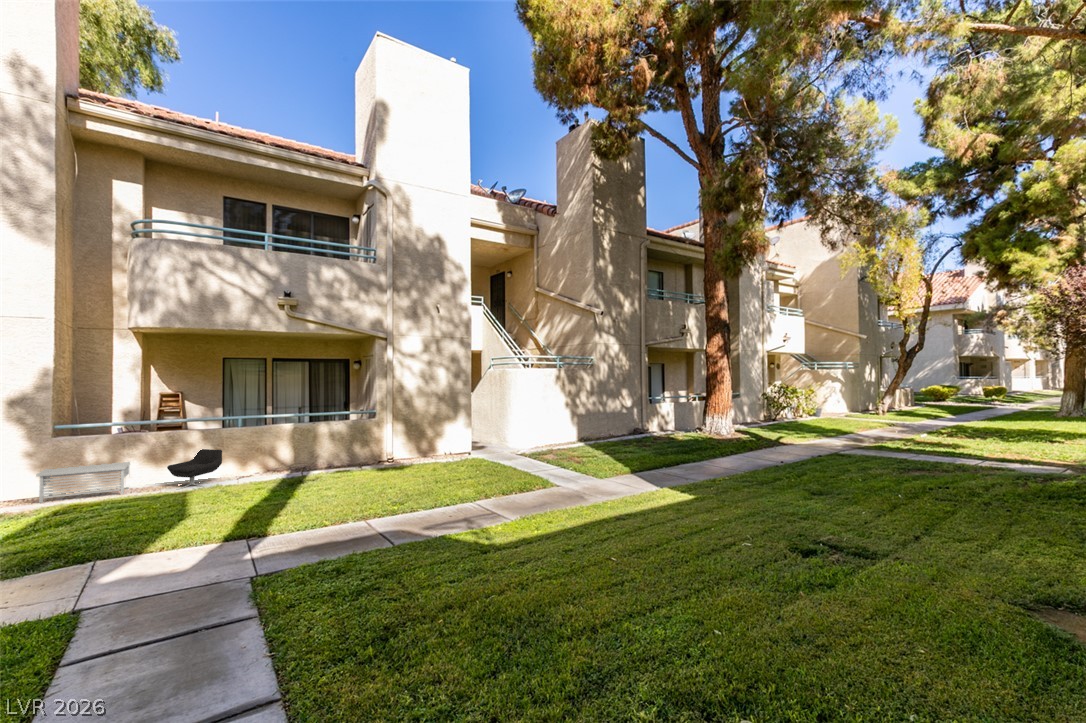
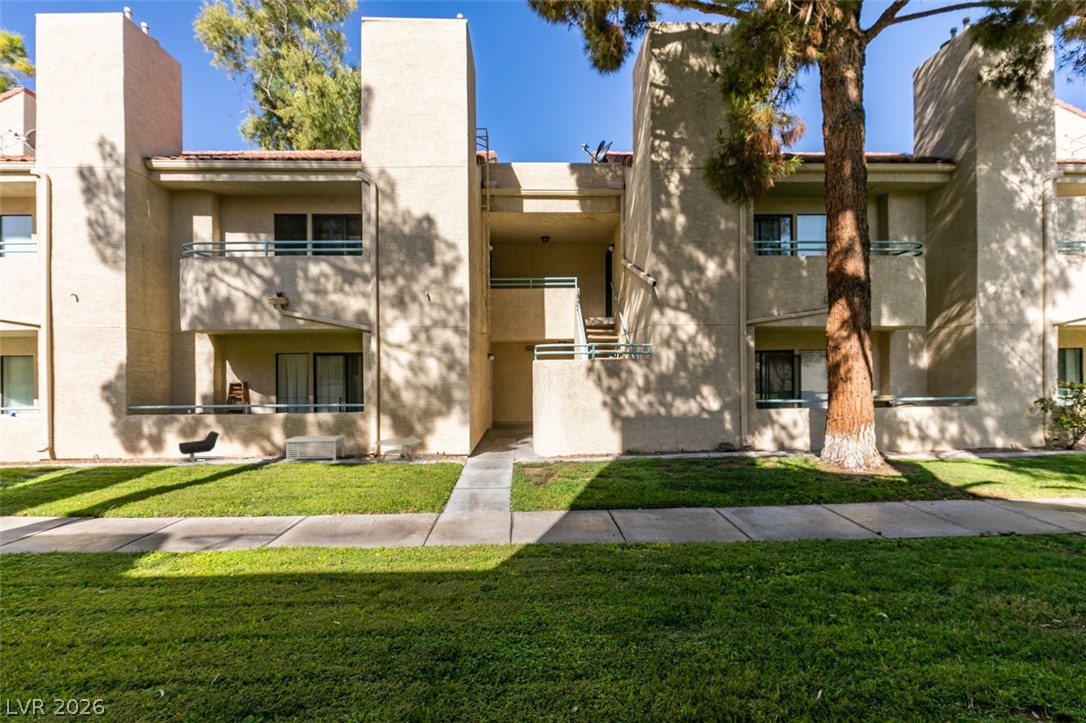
round table: none [405,441,447,464] -> present [375,438,421,462]
storage bench: present [36,462,130,503] -> present [285,435,345,462]

